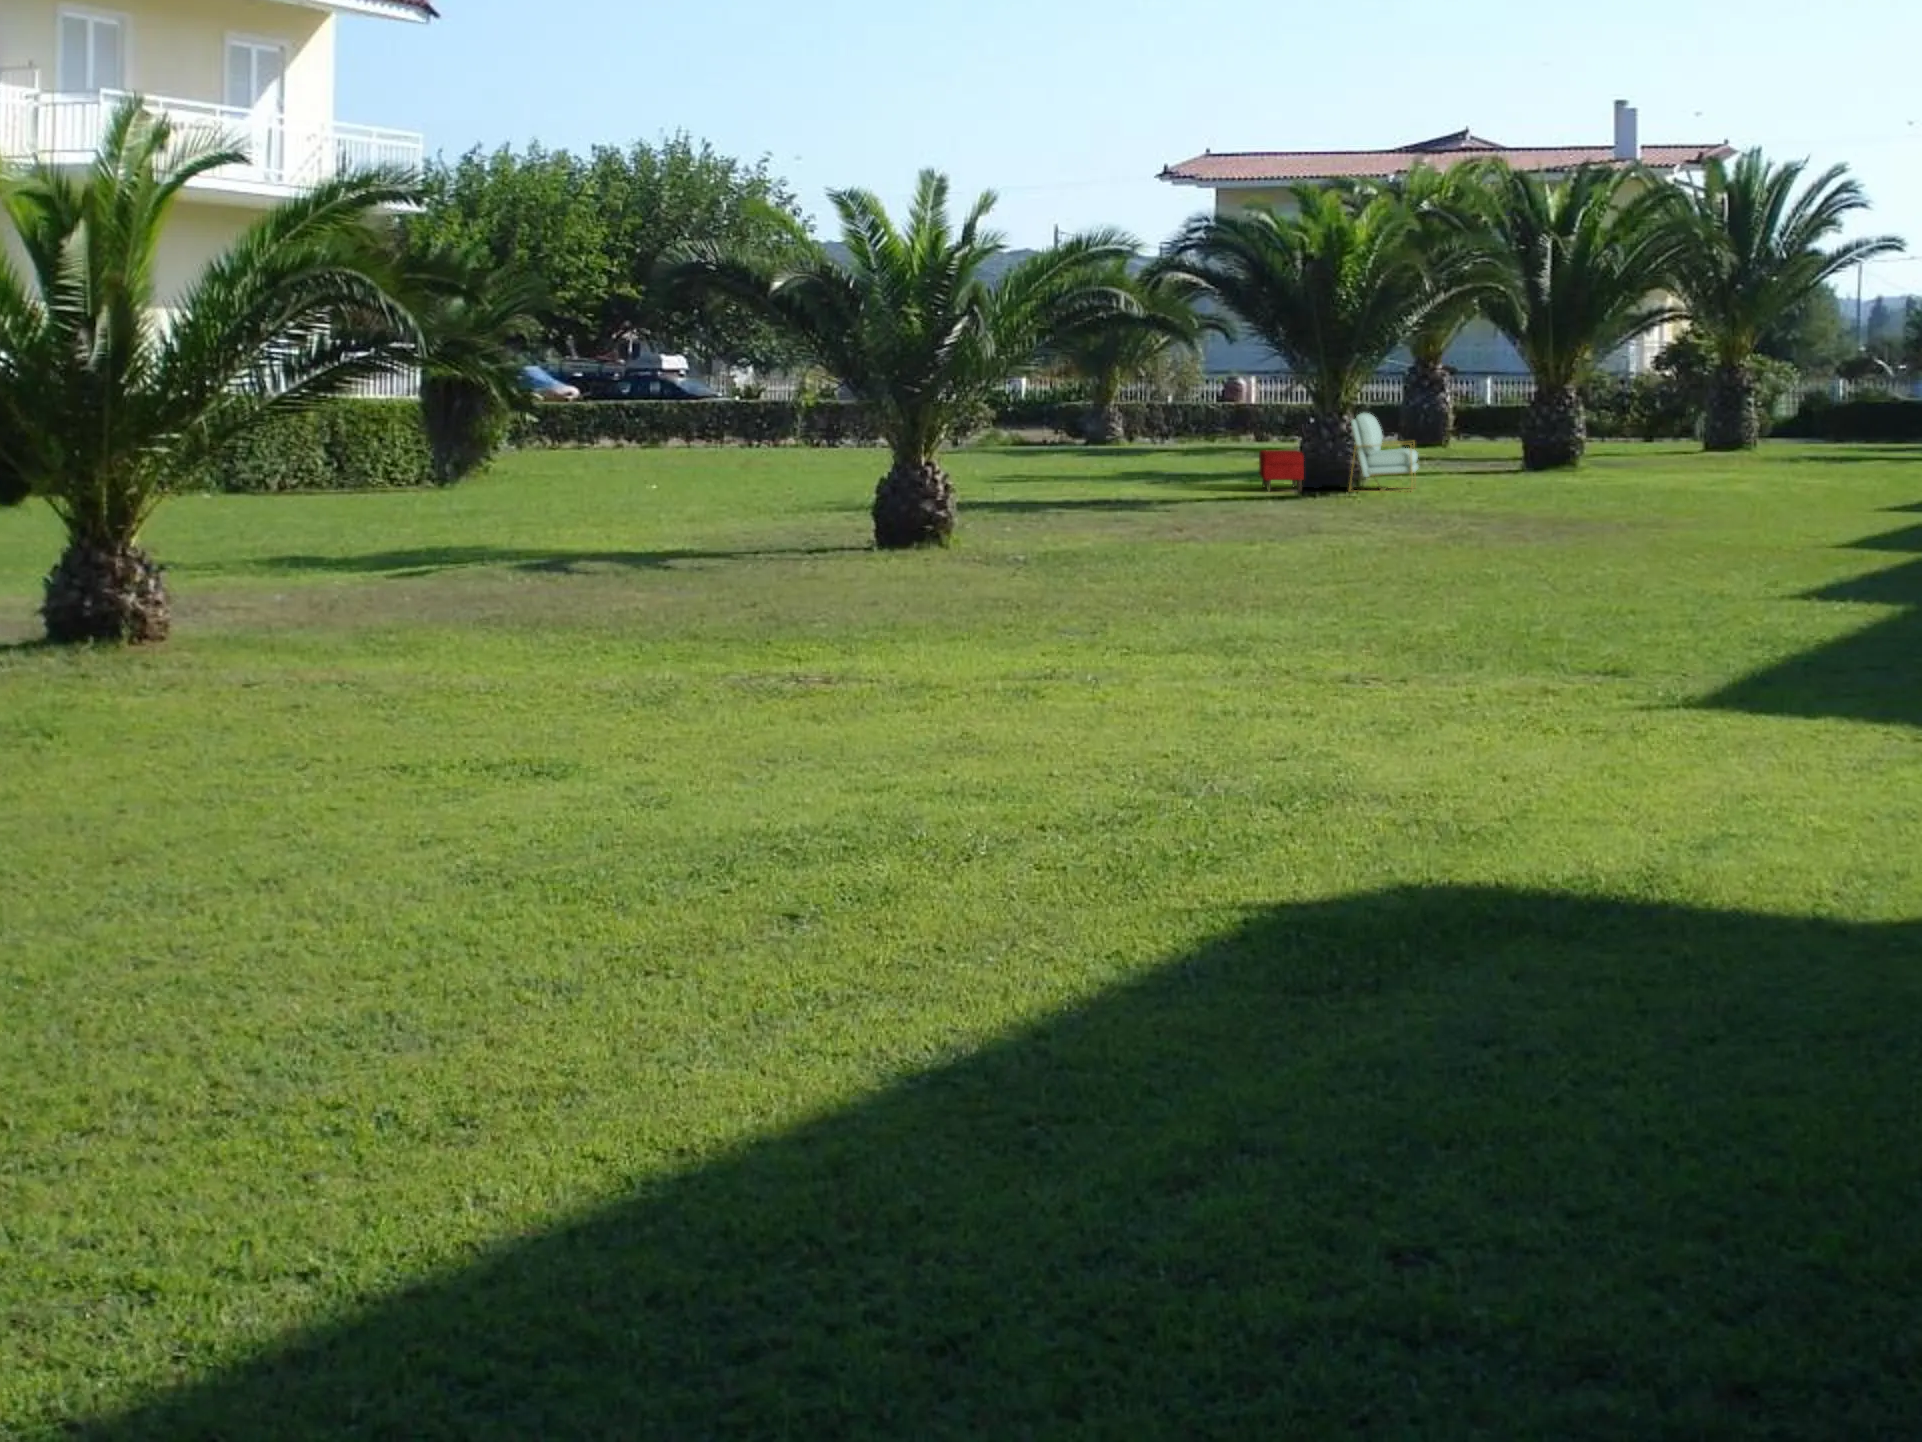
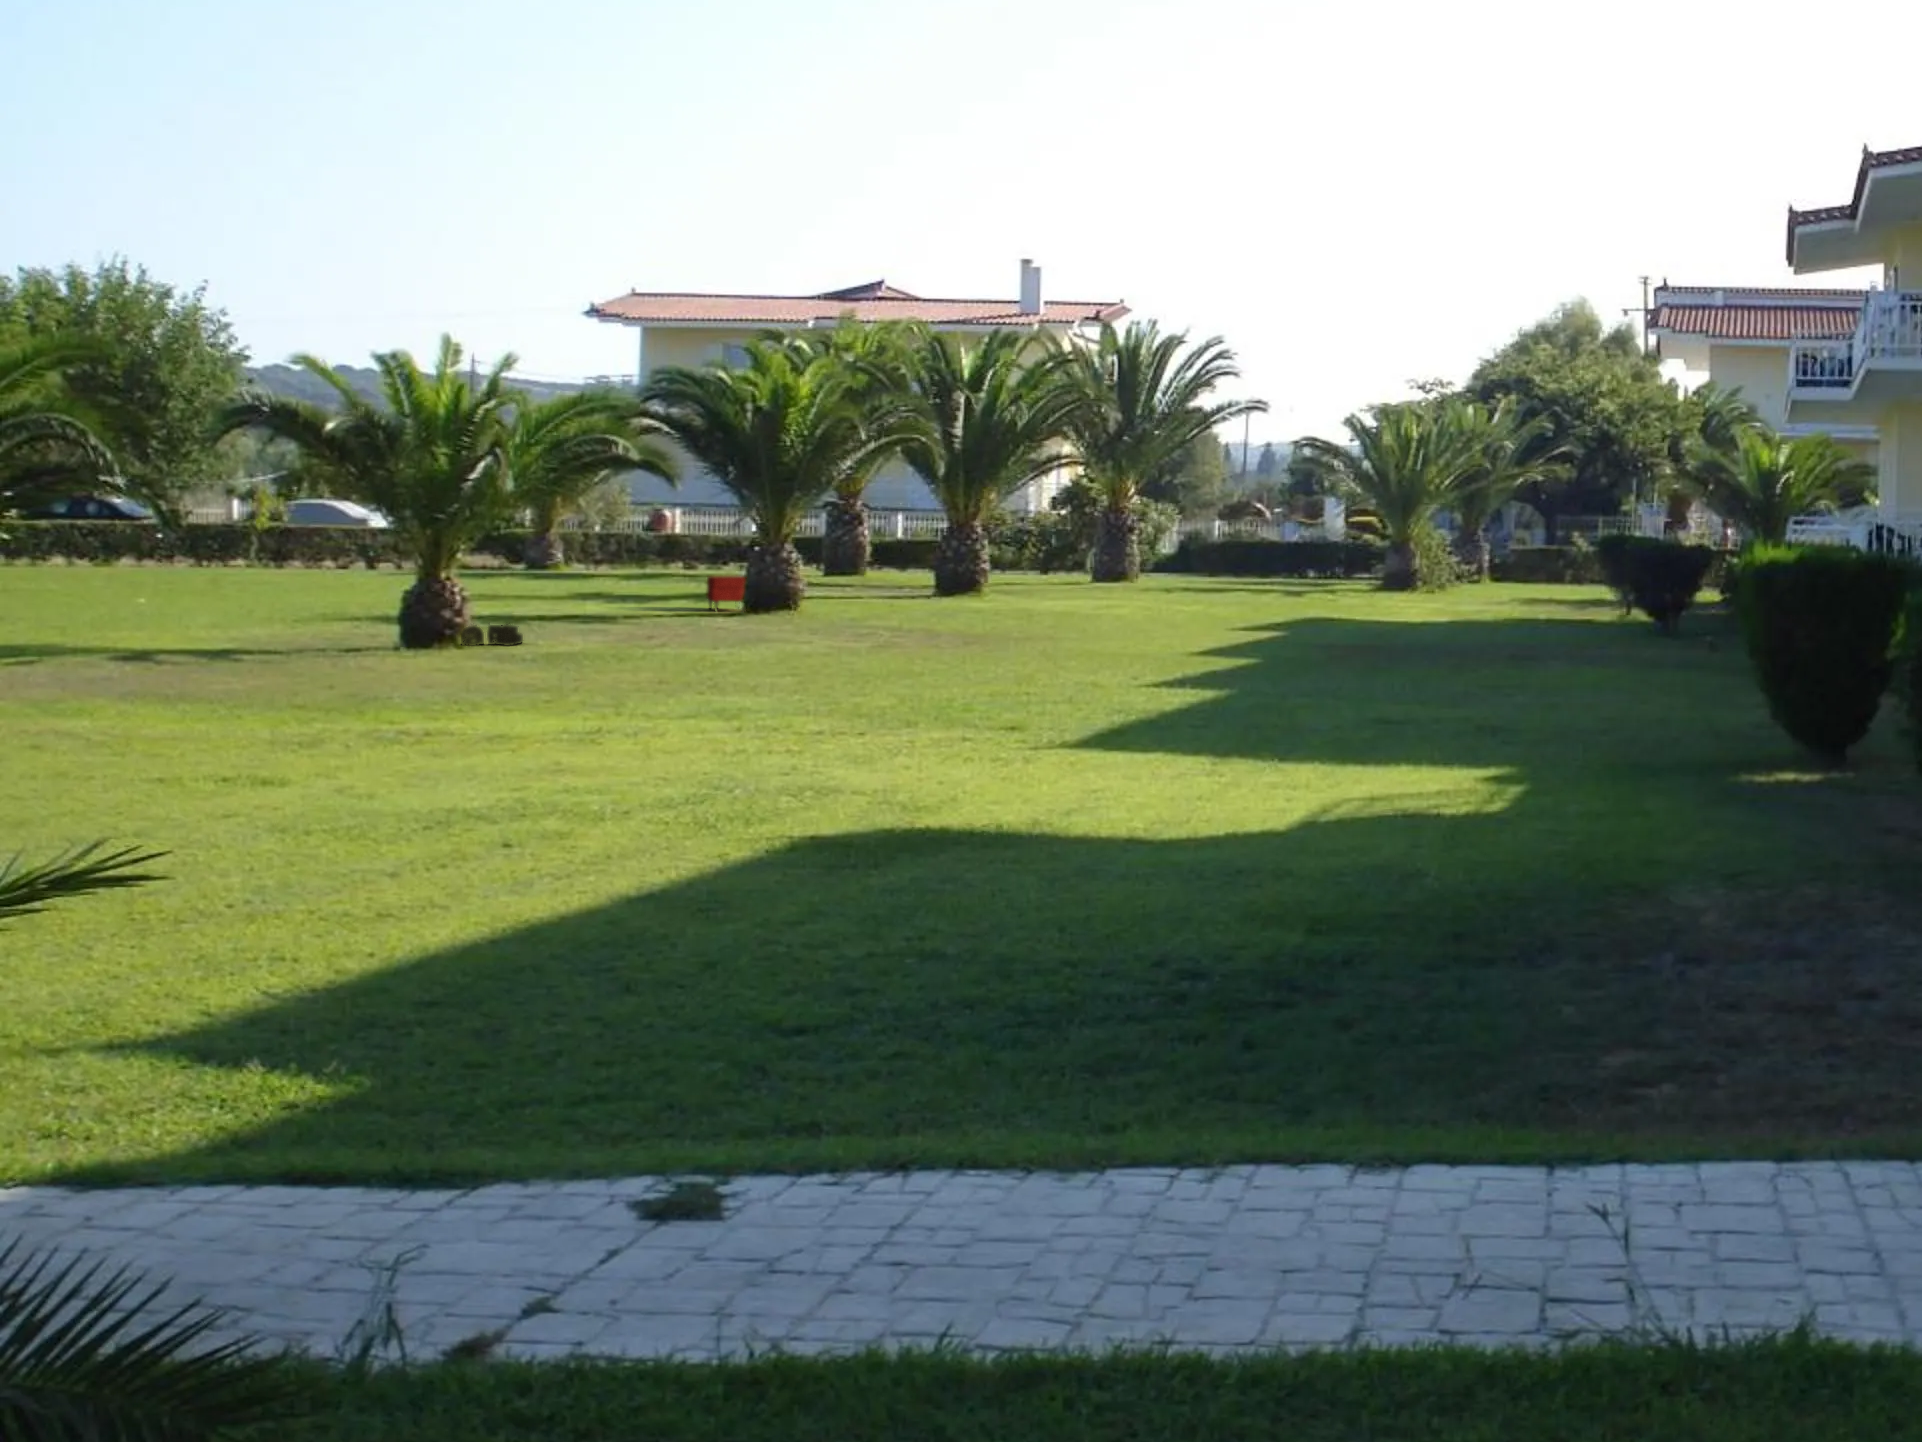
chair: present [1349,413,1418,492] -> none [787,543,848,612]
woven basket: none [941,516,1014,545] -> present [461,624,523,646]

